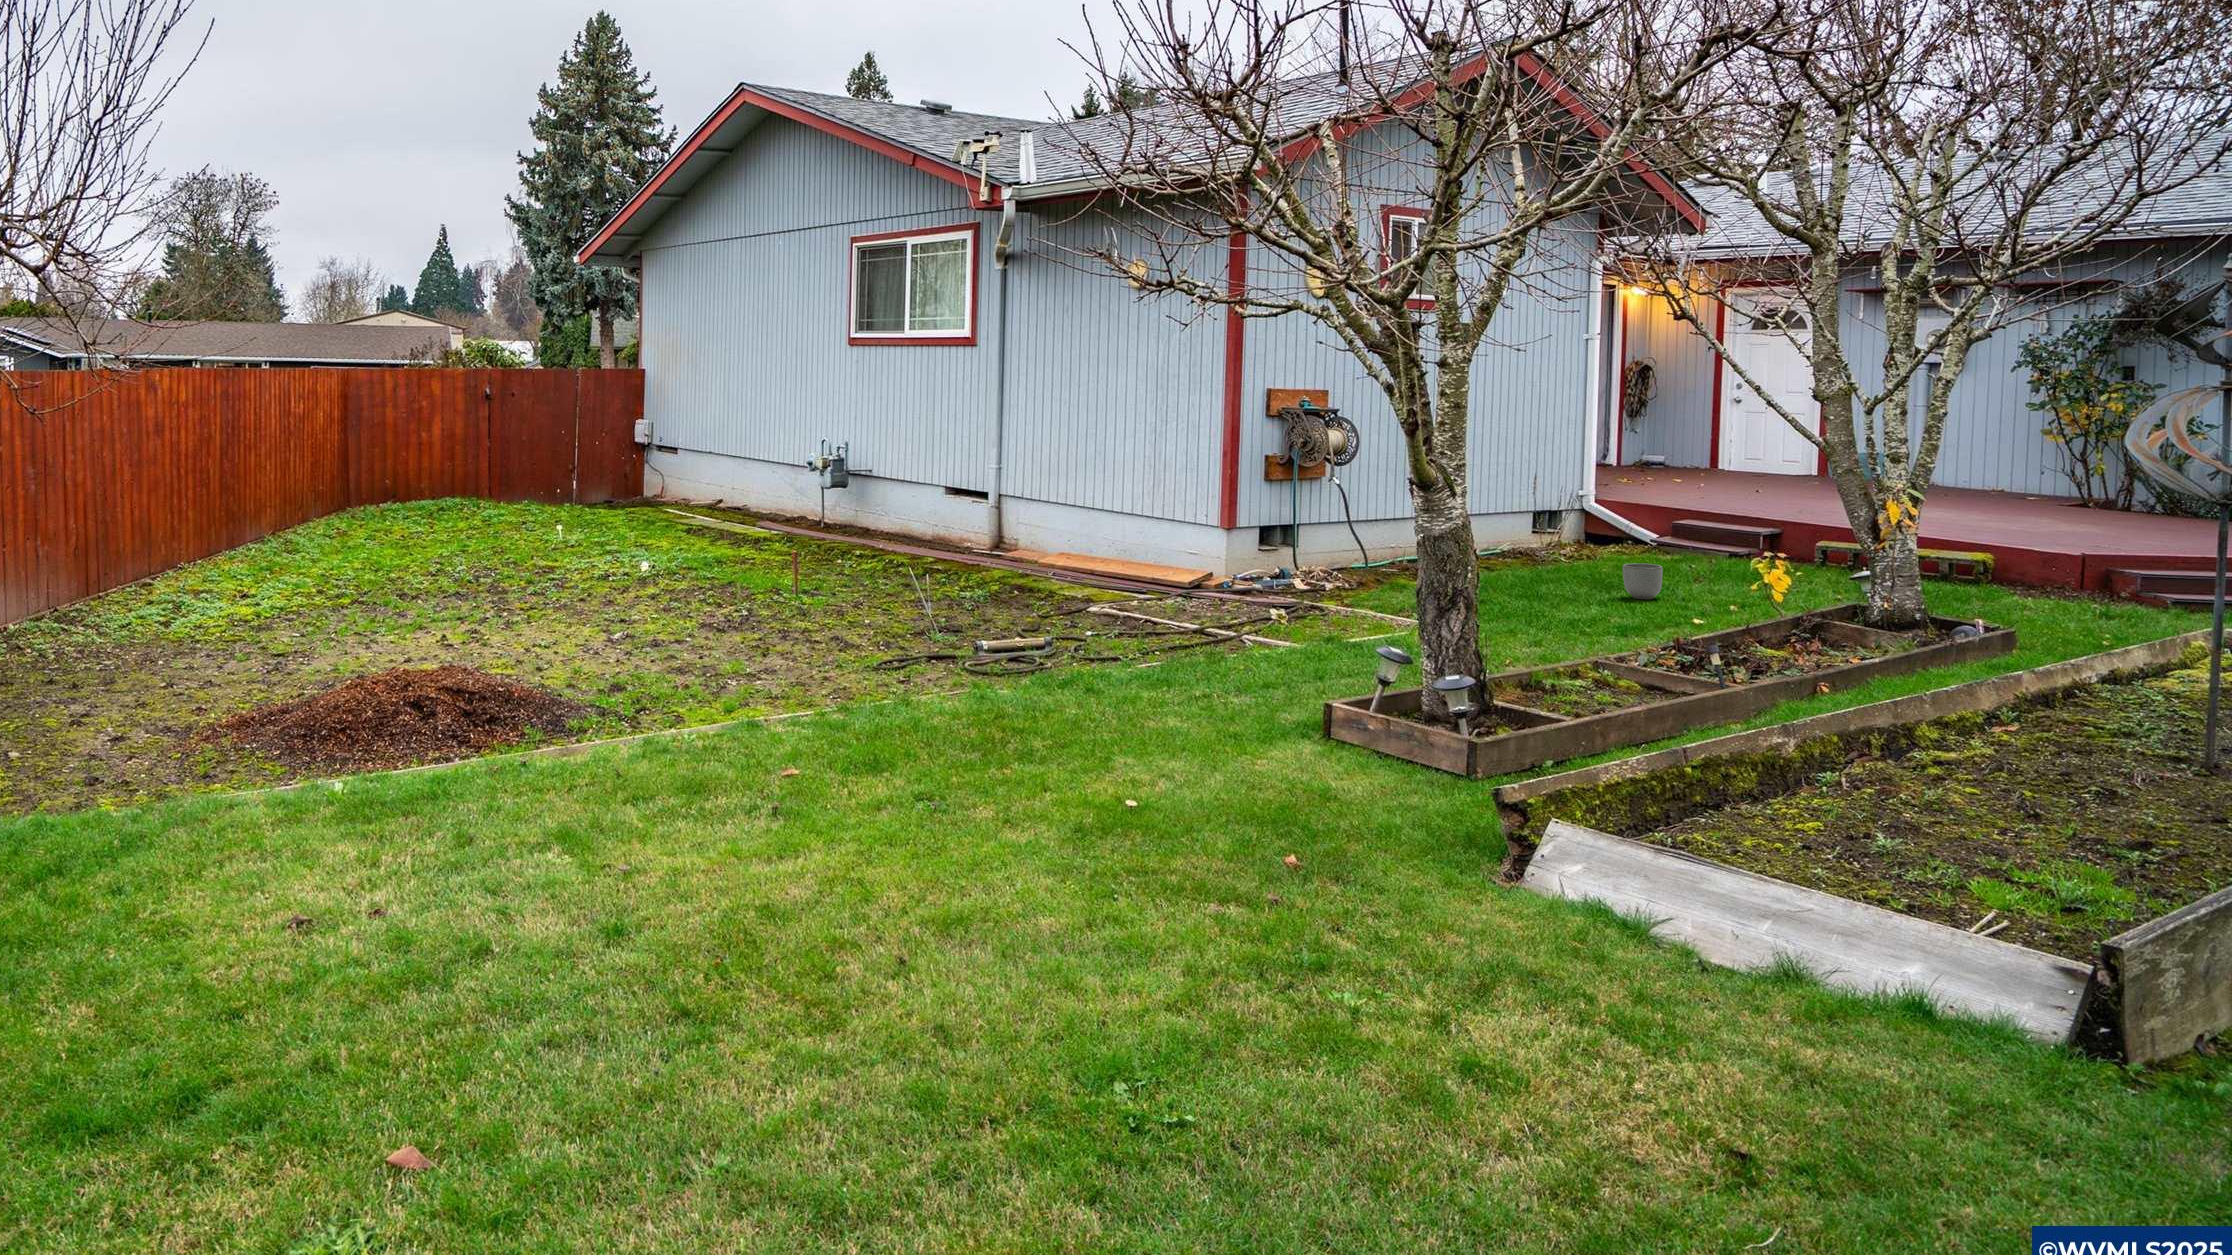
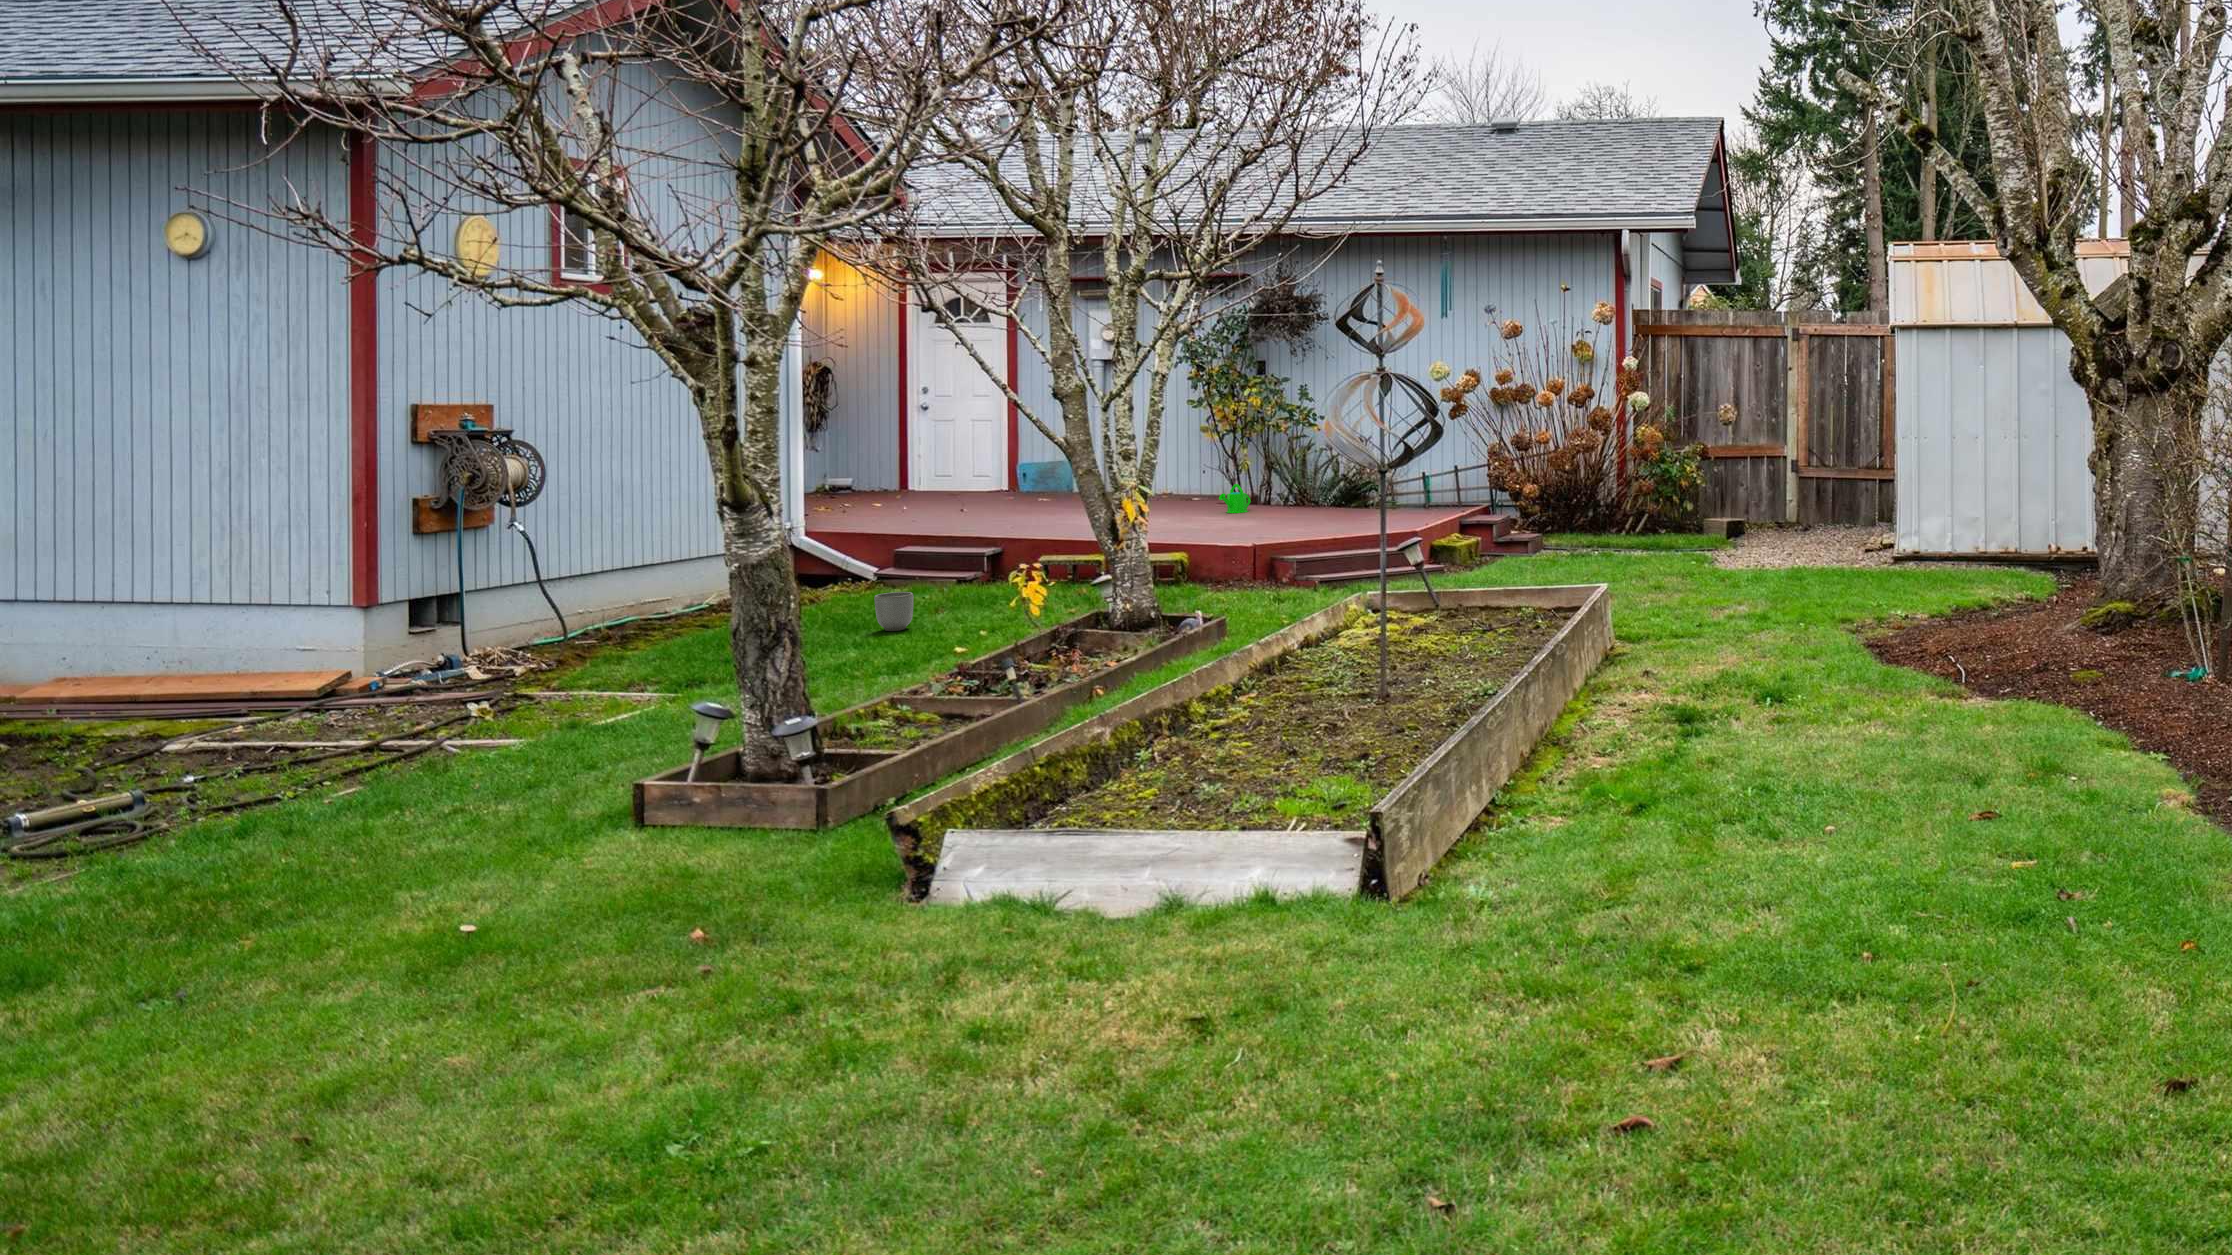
watering can: none [2134,479,2190,513] -> present [1219,484,1251,513]

